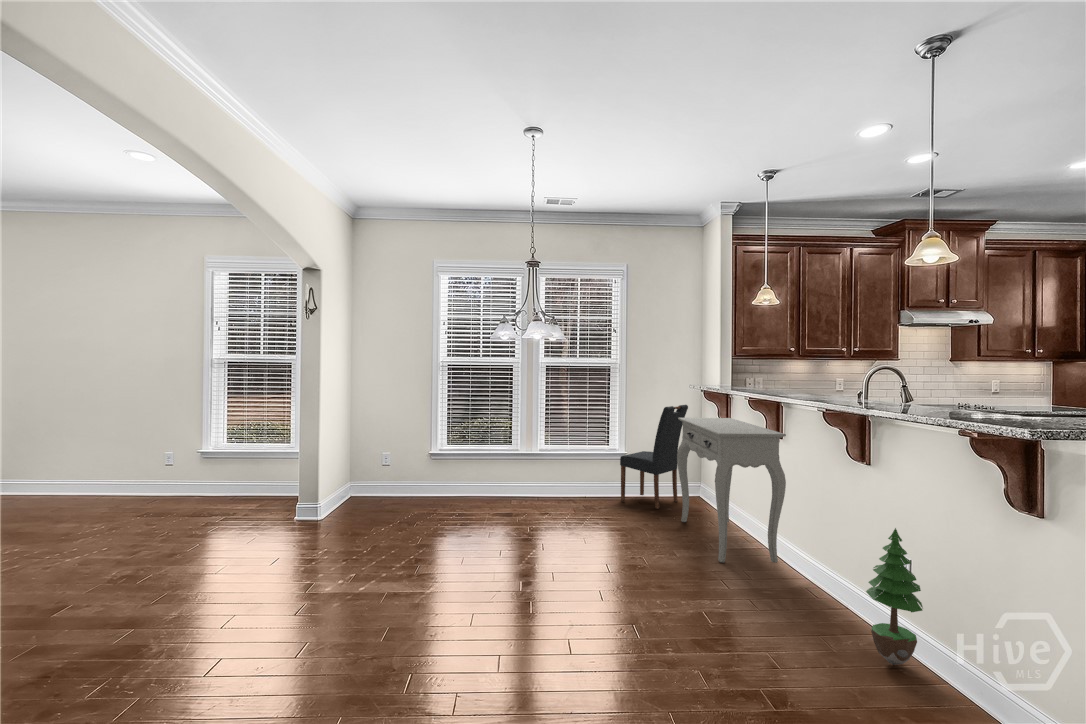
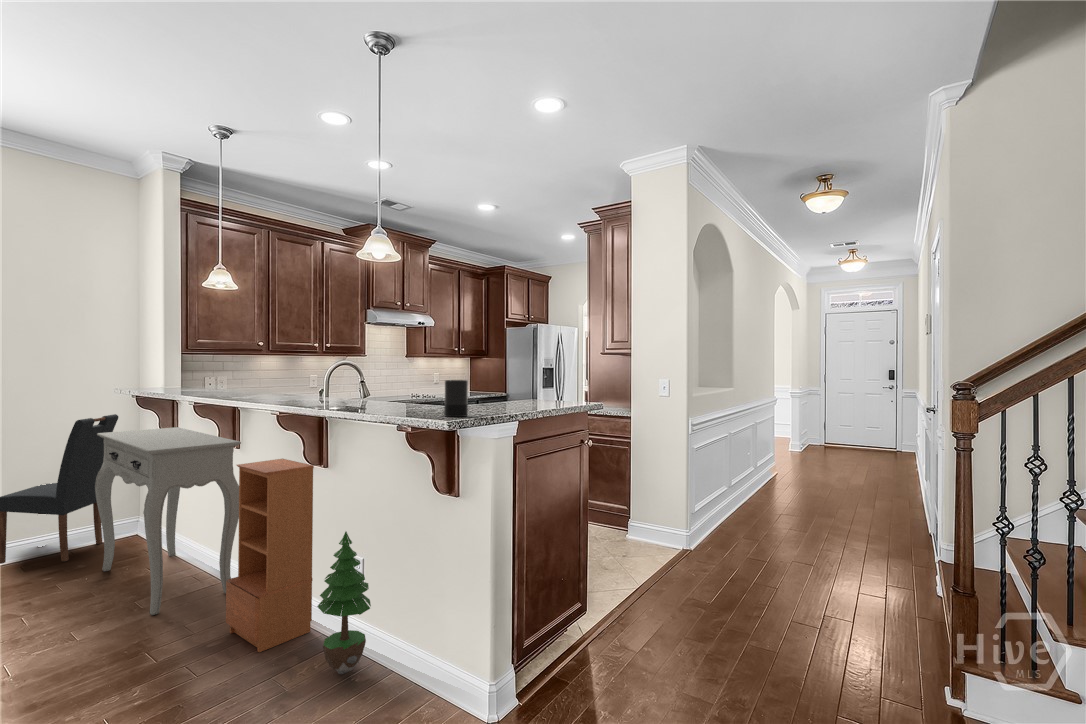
candle: none [1018,382,1055,427] -> present [444,380,468,417]
bookcase: none [778,453,858,618] -> present [226,459,314,652]

